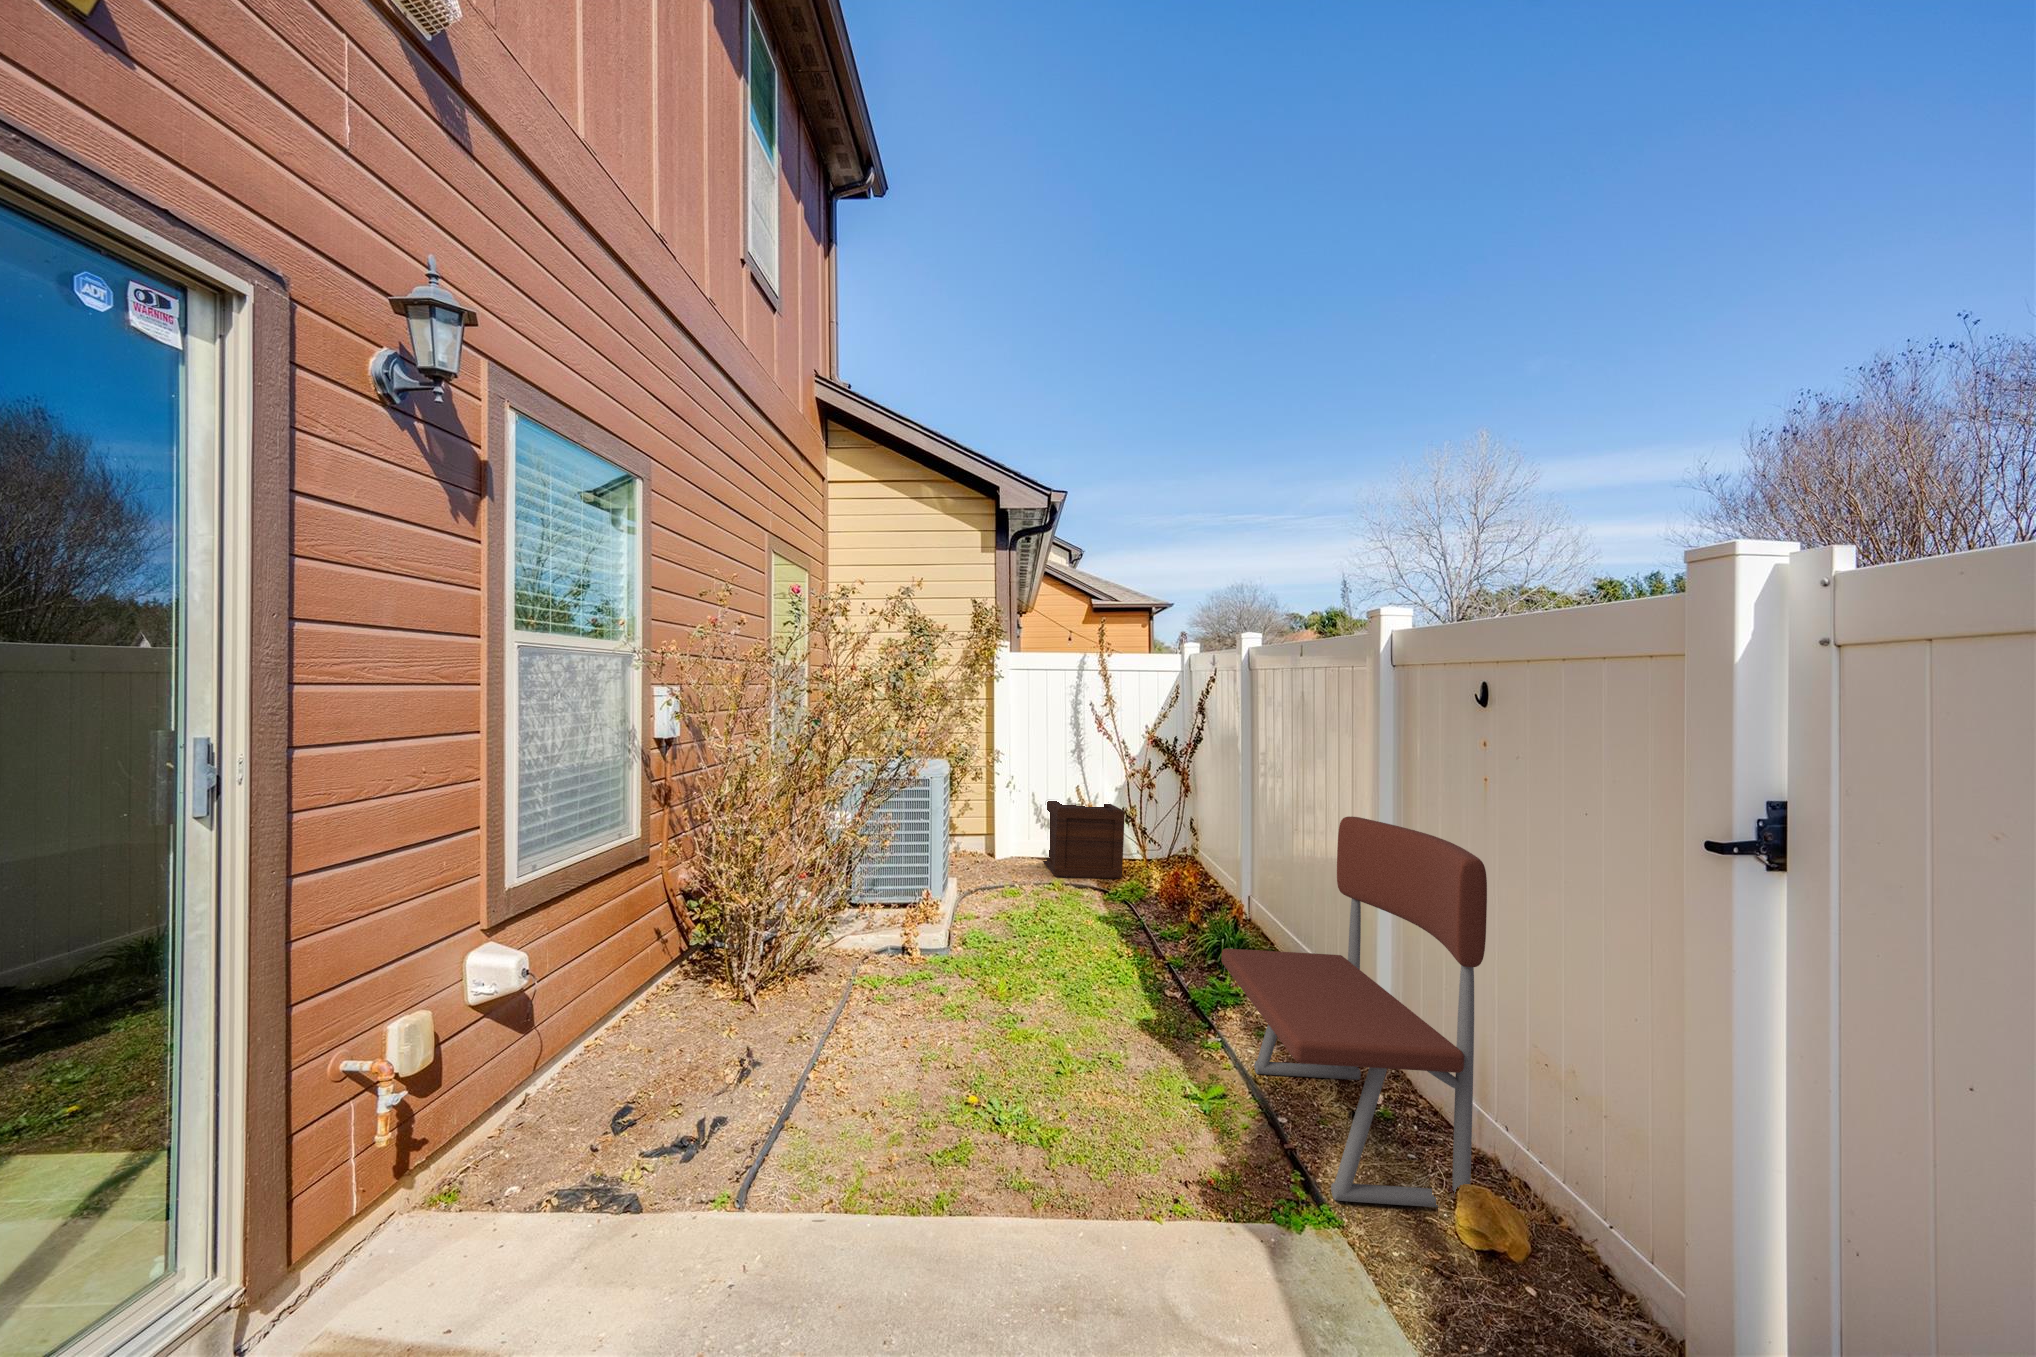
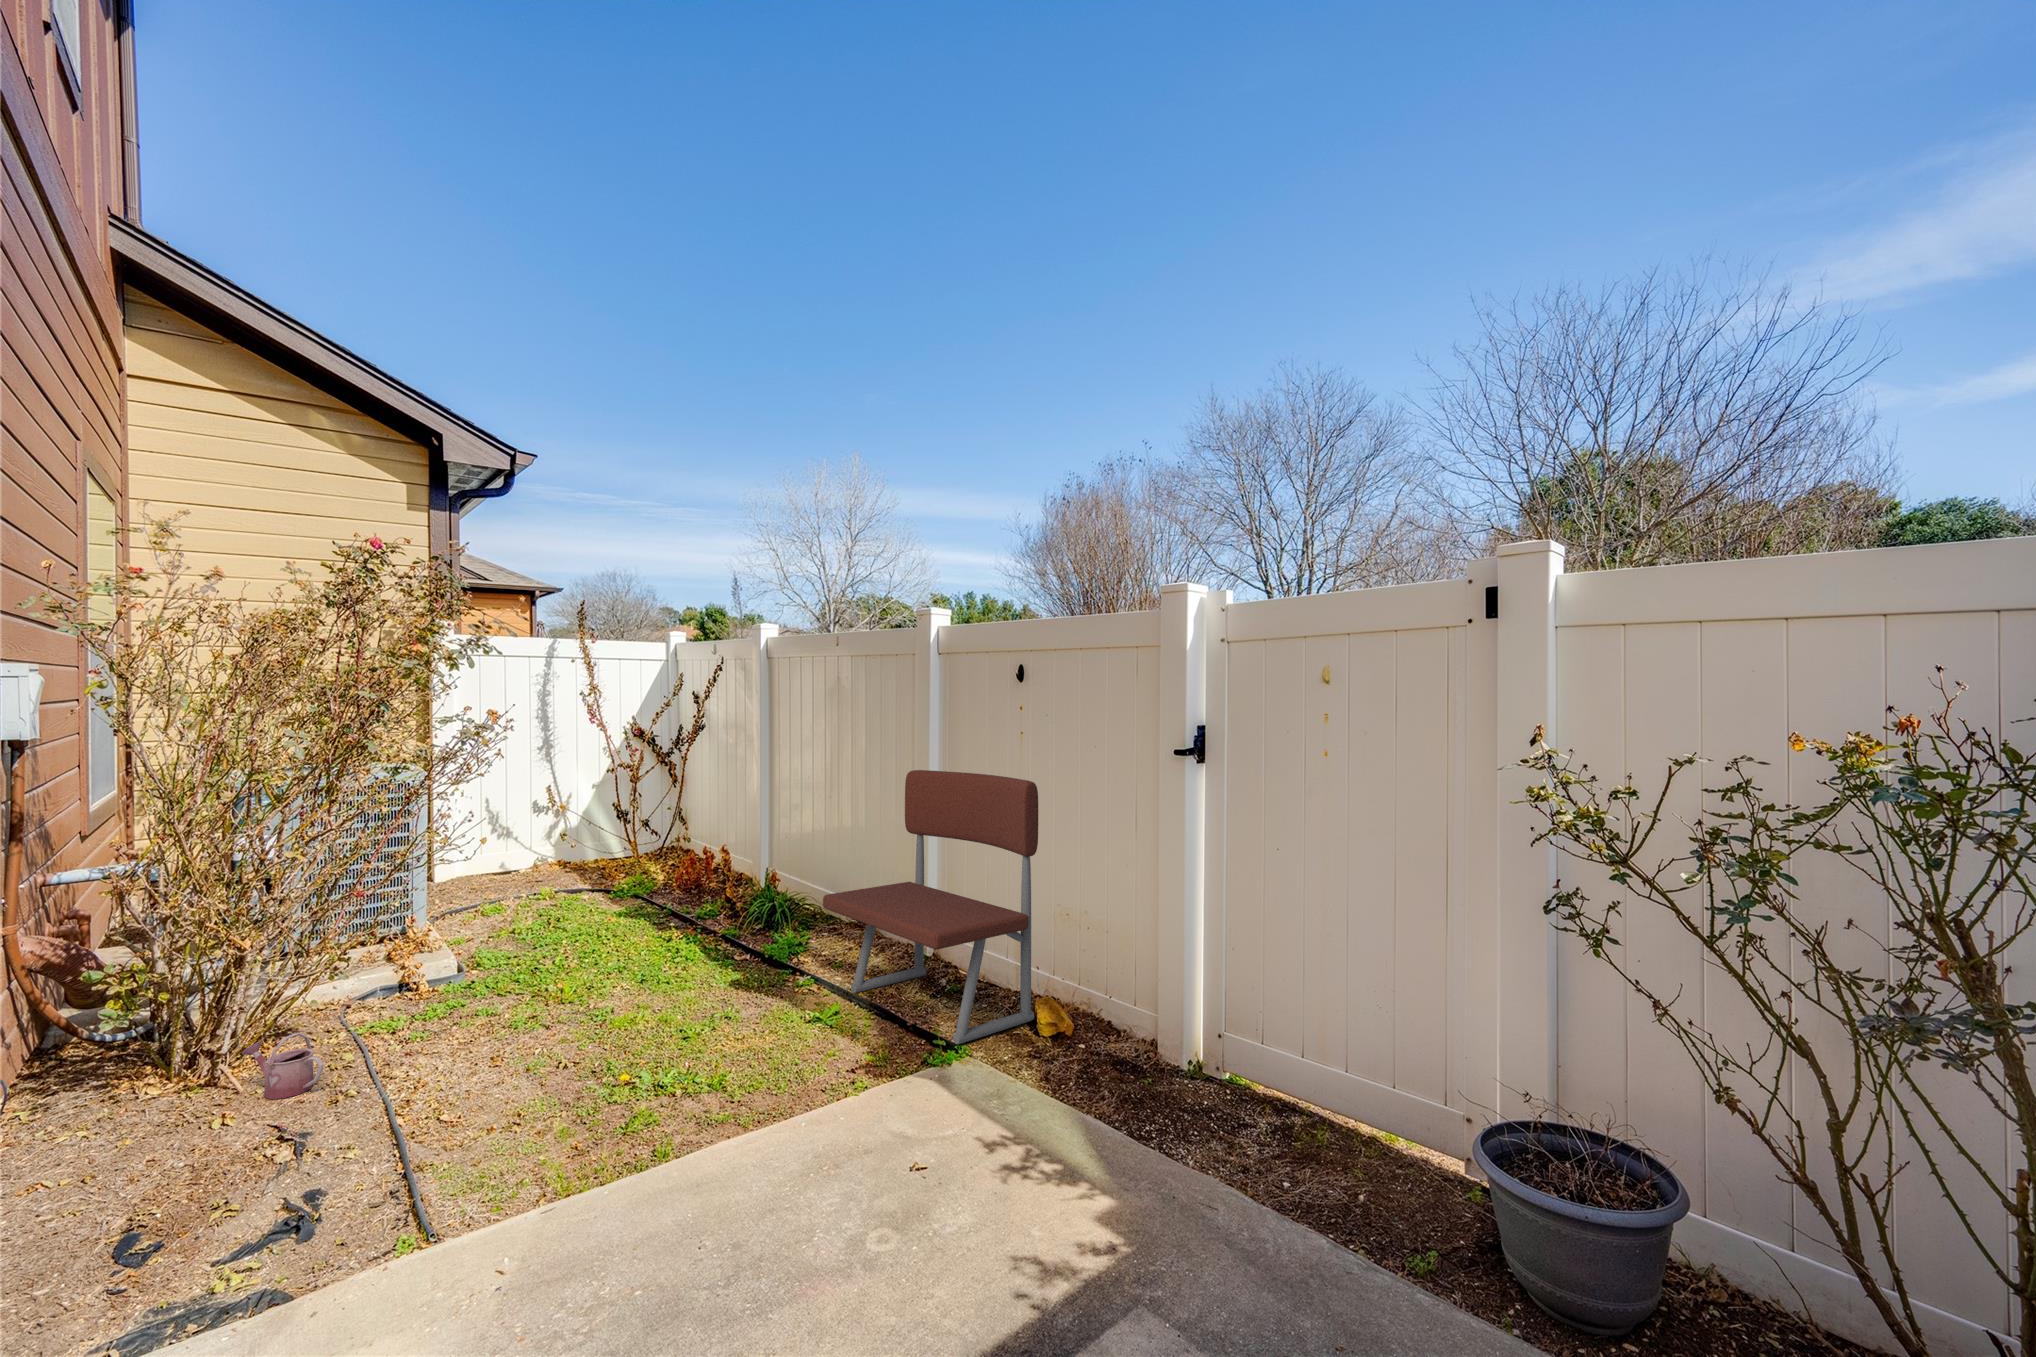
wooden crate: present [1043,801,1125,879] -> none [502,801,614,892]
watering can: none [765,963,800,1012] -> present [242,1033,323,1099]

